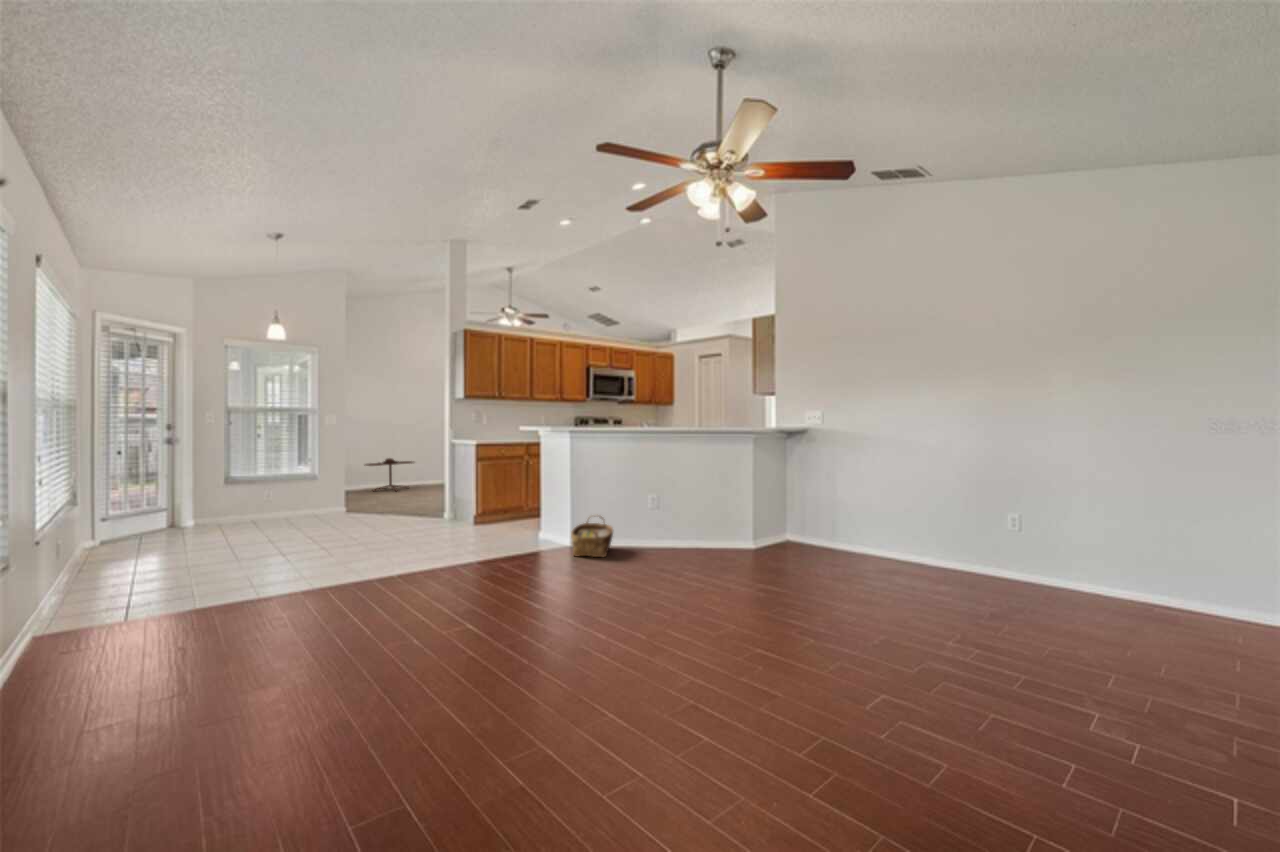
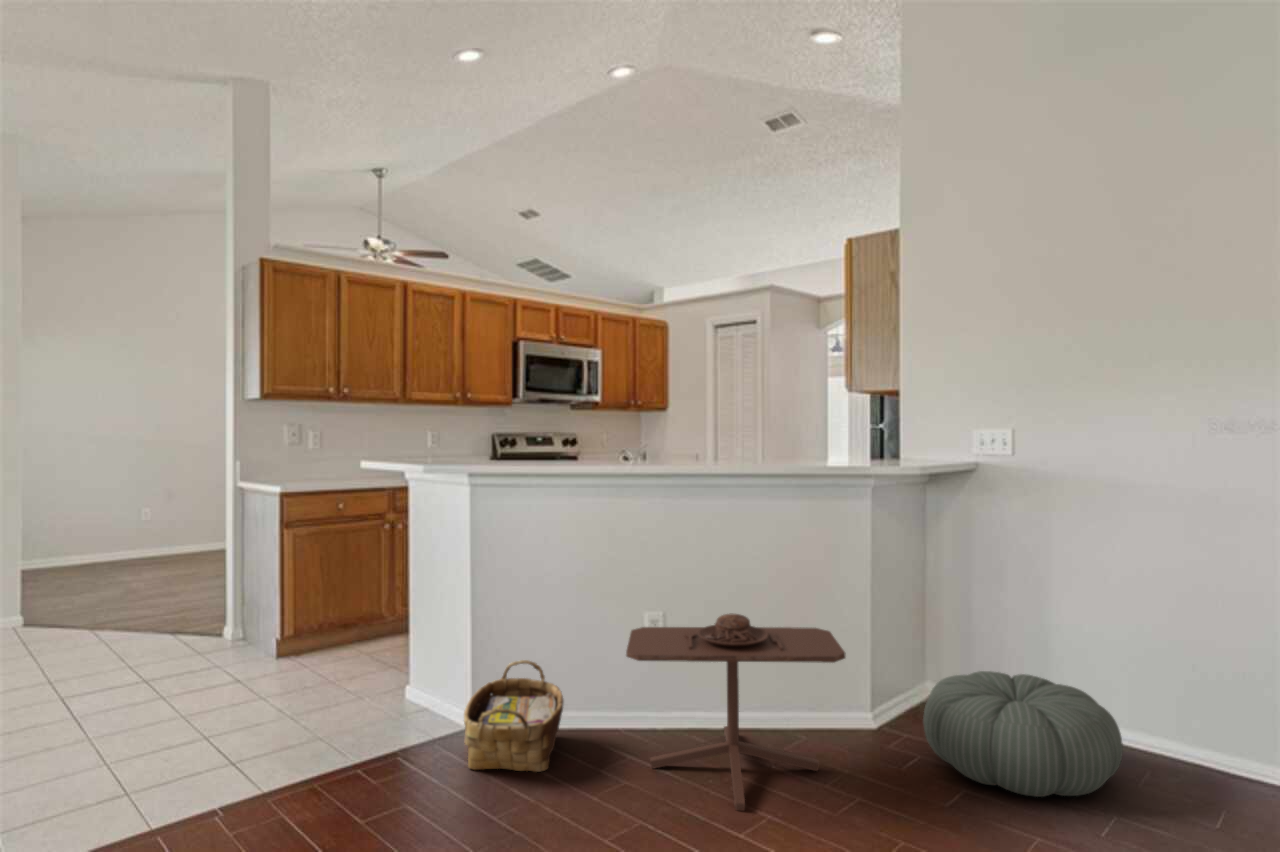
side table: present [365,458,414,491] -> present [626,613,846,811]
pouf: none [771,521,853,566] -> present [923,671,1123,797]

